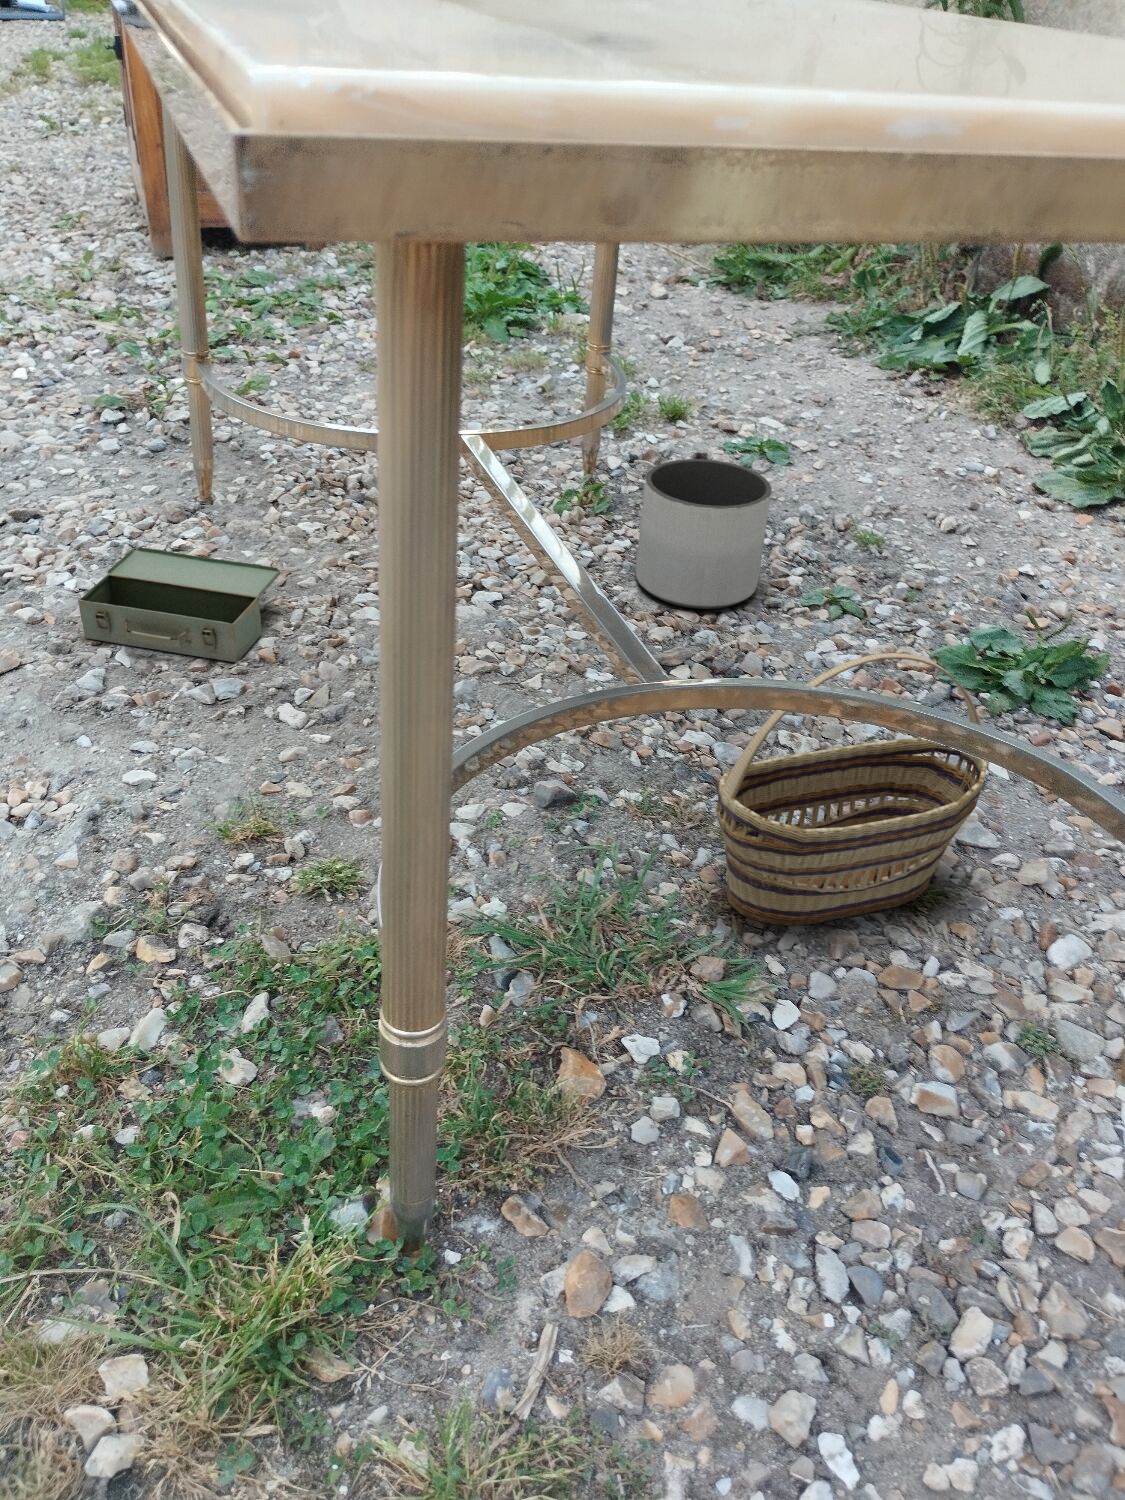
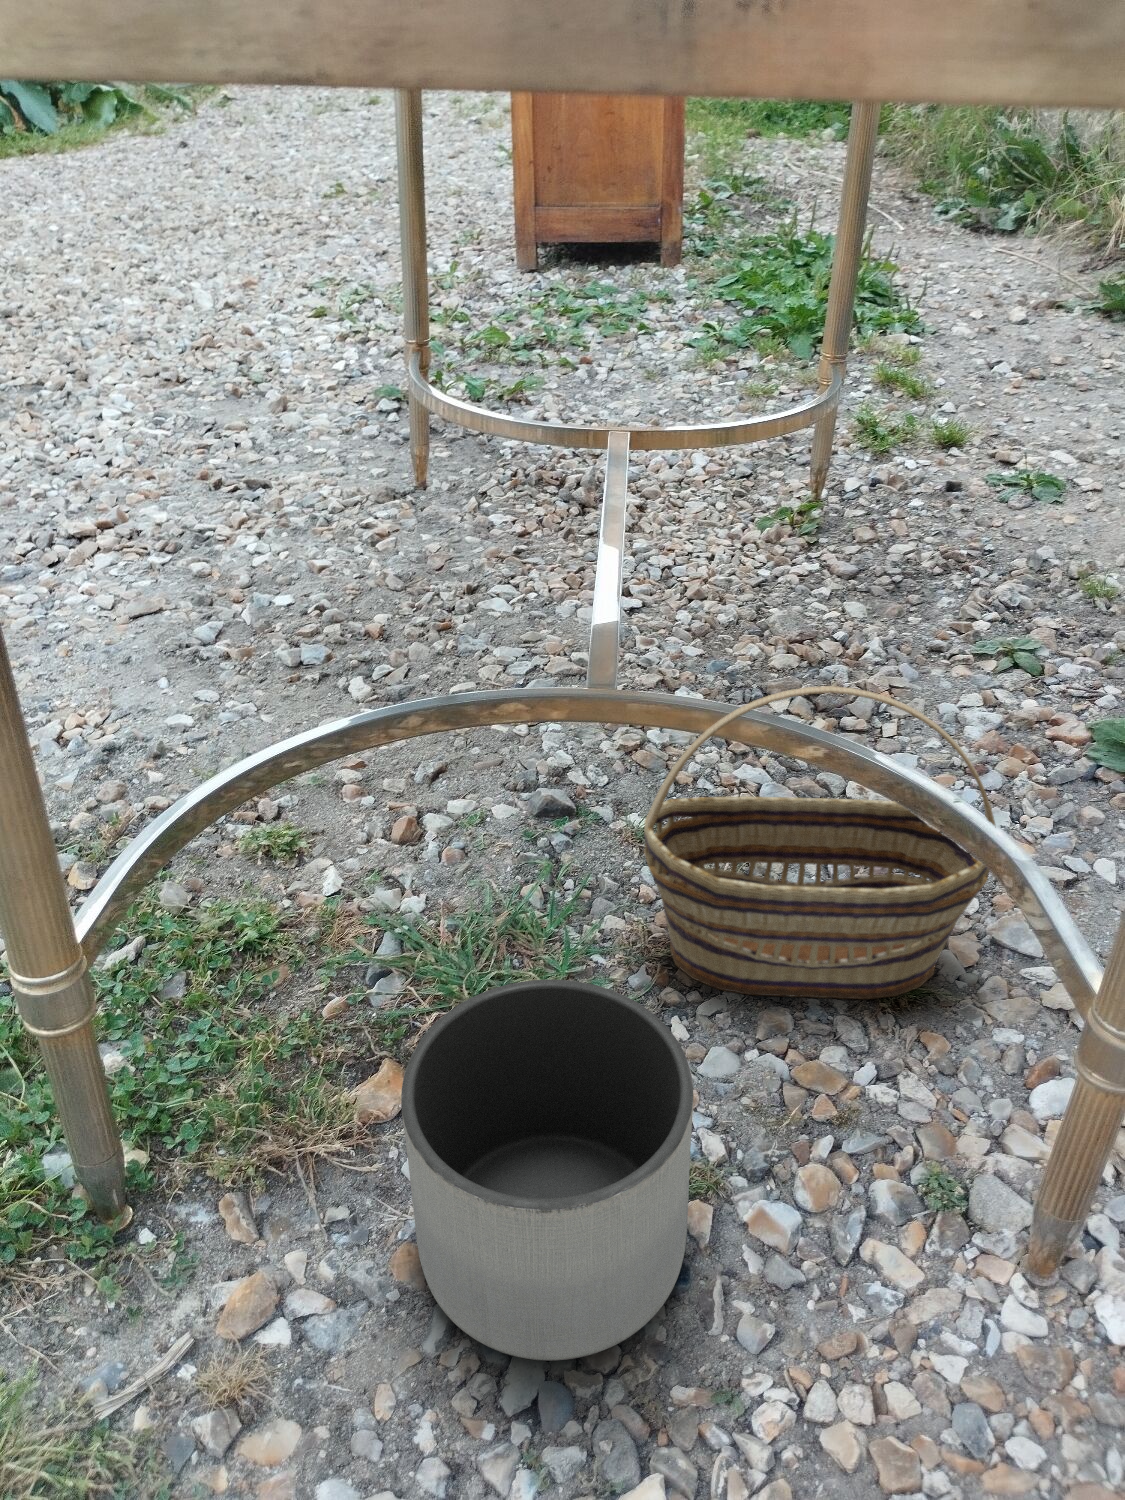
planter: present [636,459,772,609] -> present [401,980,693,1361]
toolbox: present [78,547,281,662] -> none [233,517,421,631]

